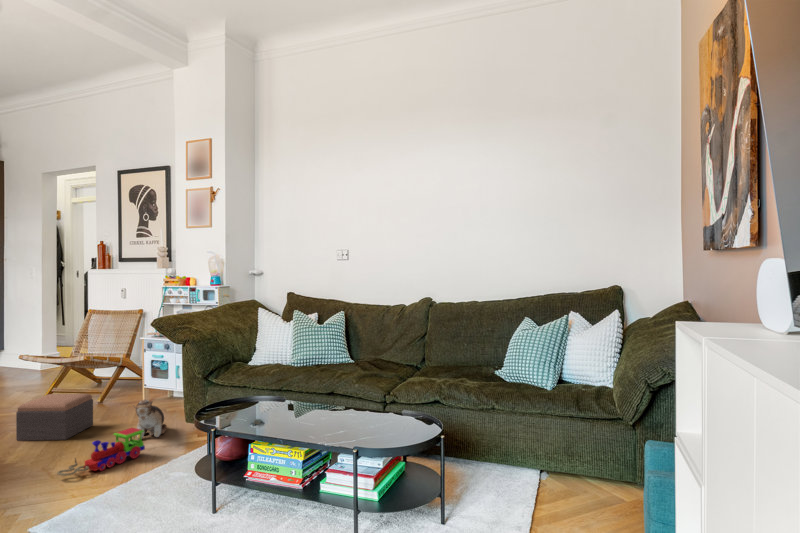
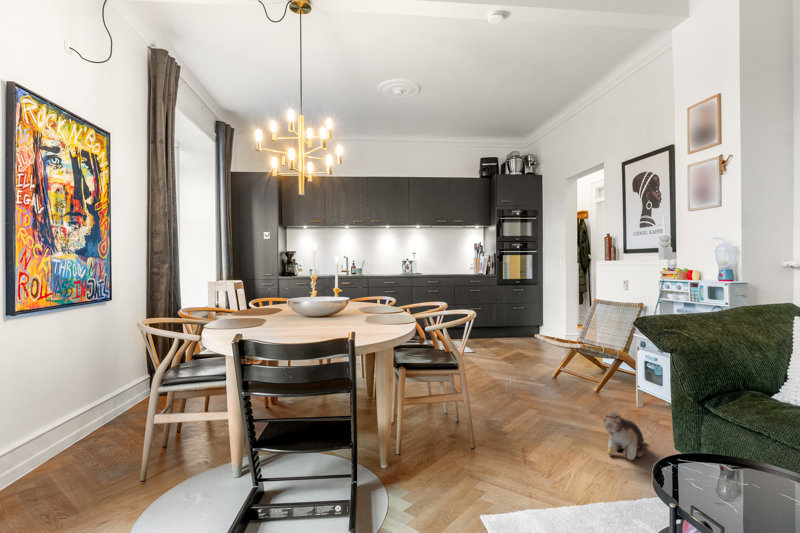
footstool: present [16,394,93,441] -> none [510,377,575,428]
toy train: present [57,428,145,476] -> none [512,443,606,484]

